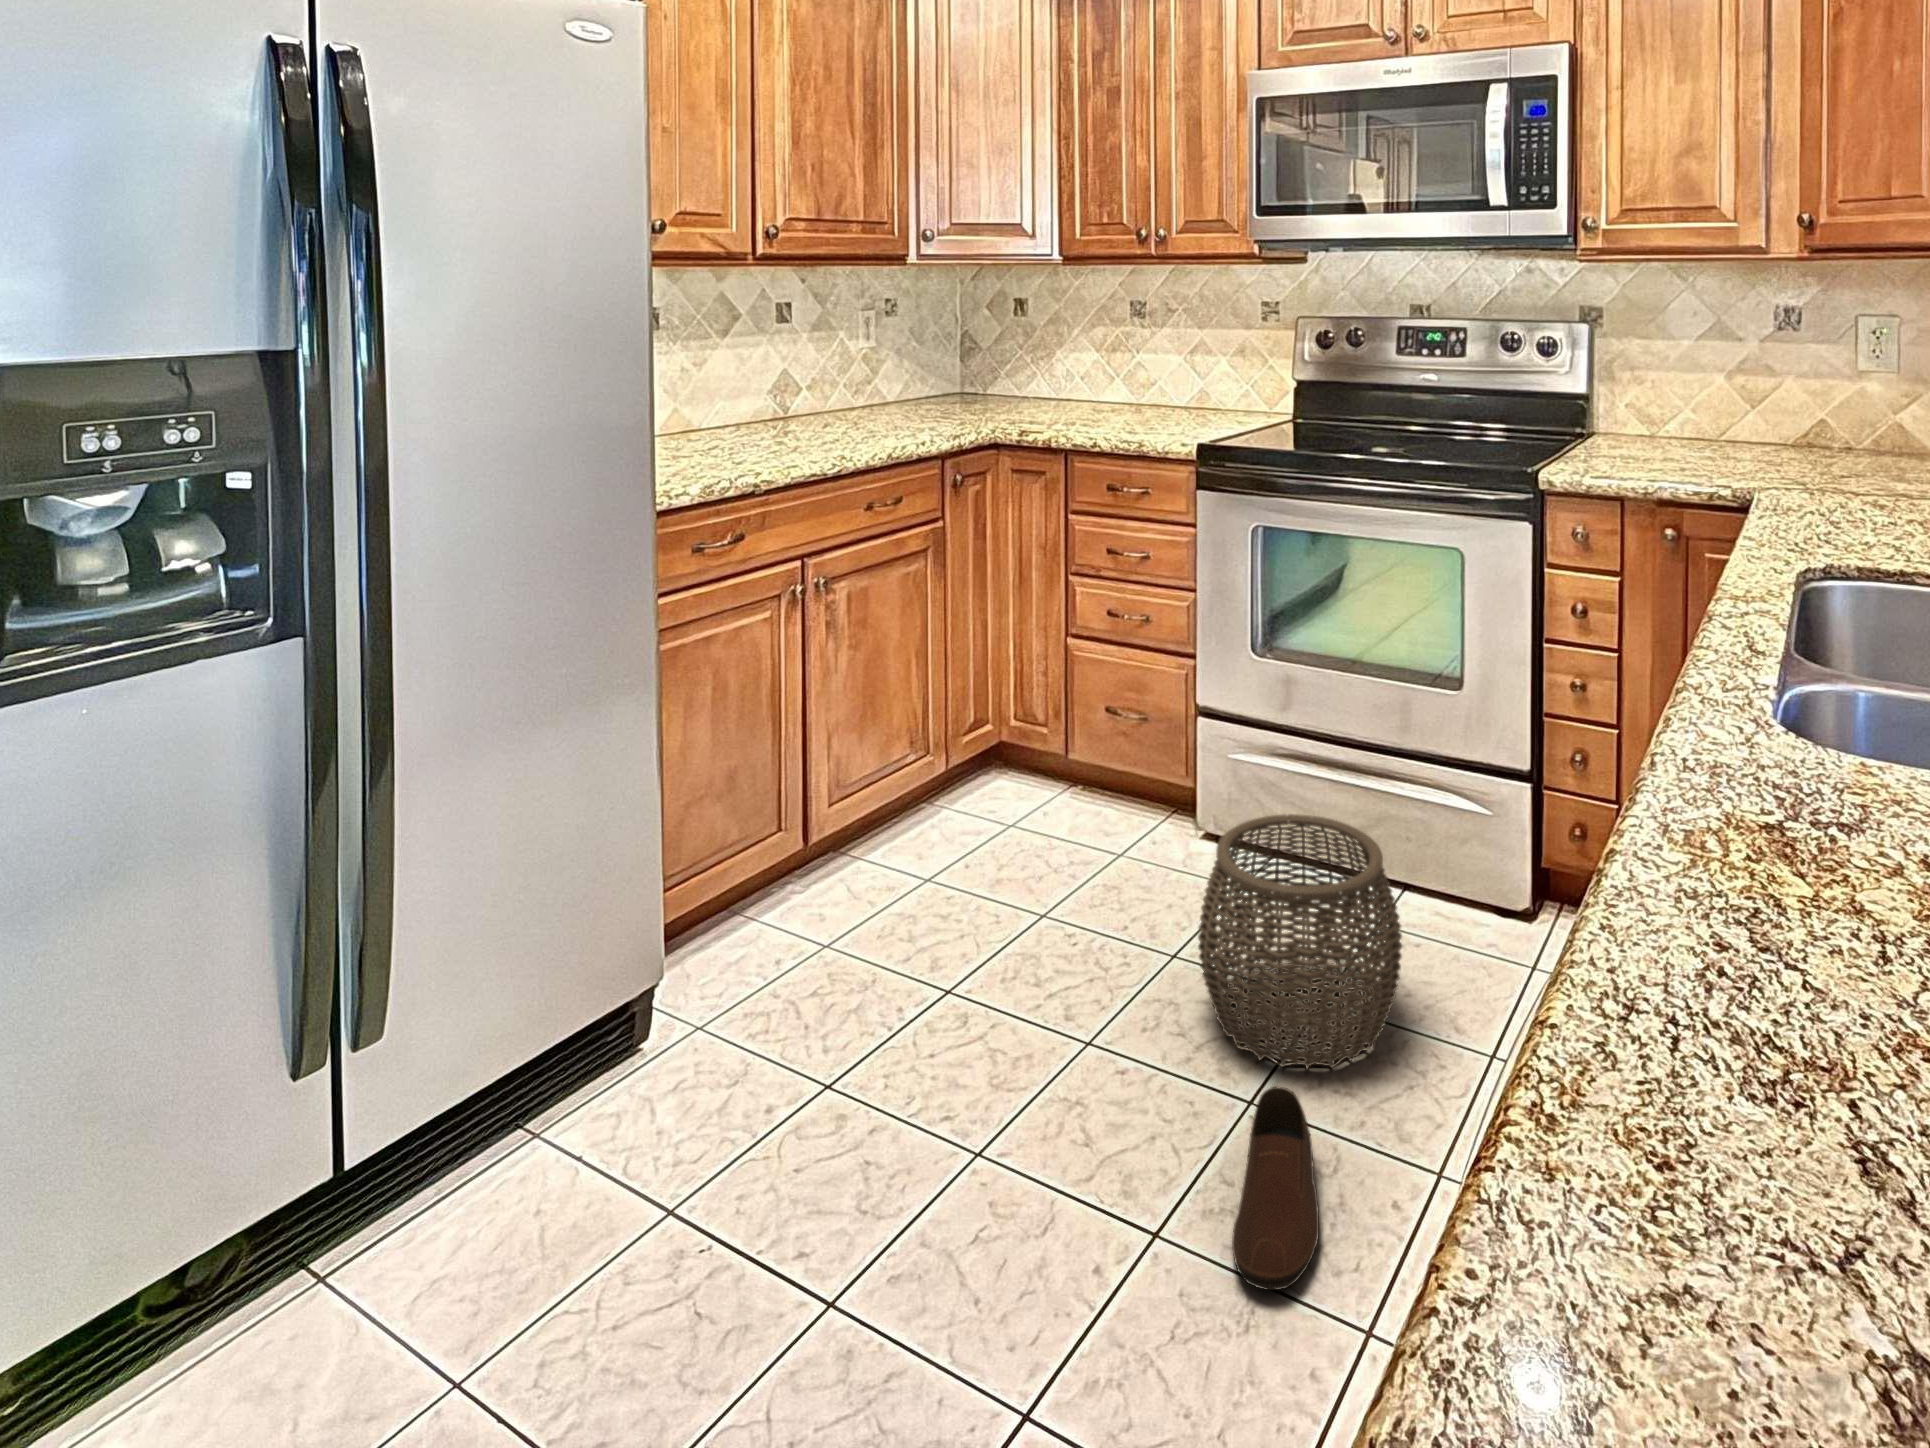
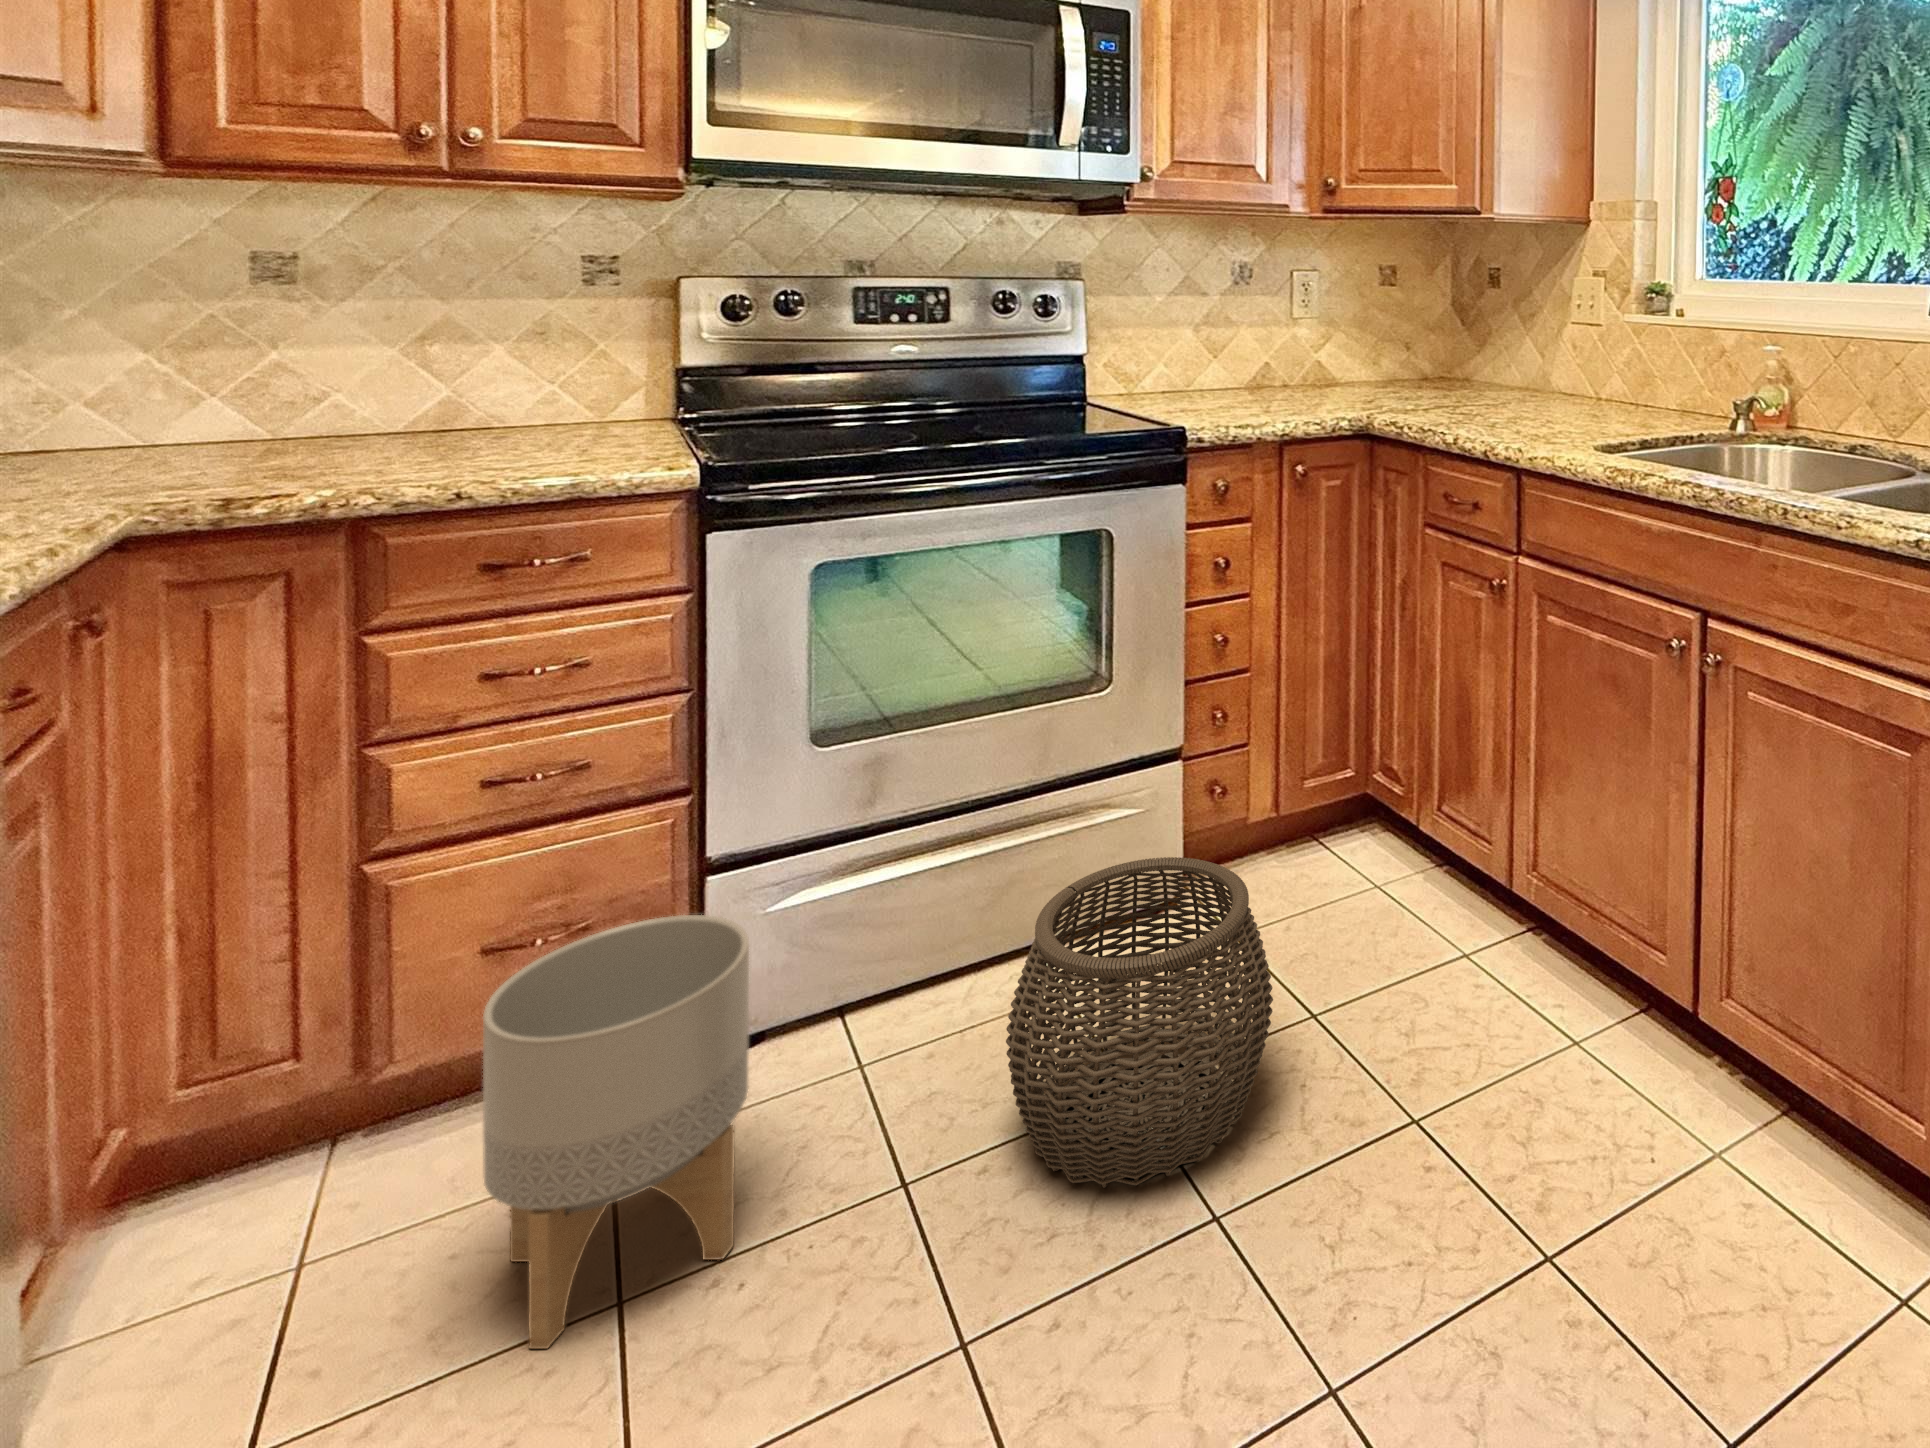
planter: none [1003,712,1125,930] -> present [483,915,749,1349]
shoe: present [1232,1086,1319,1290] -> none [1288,1141,1491,1328]

